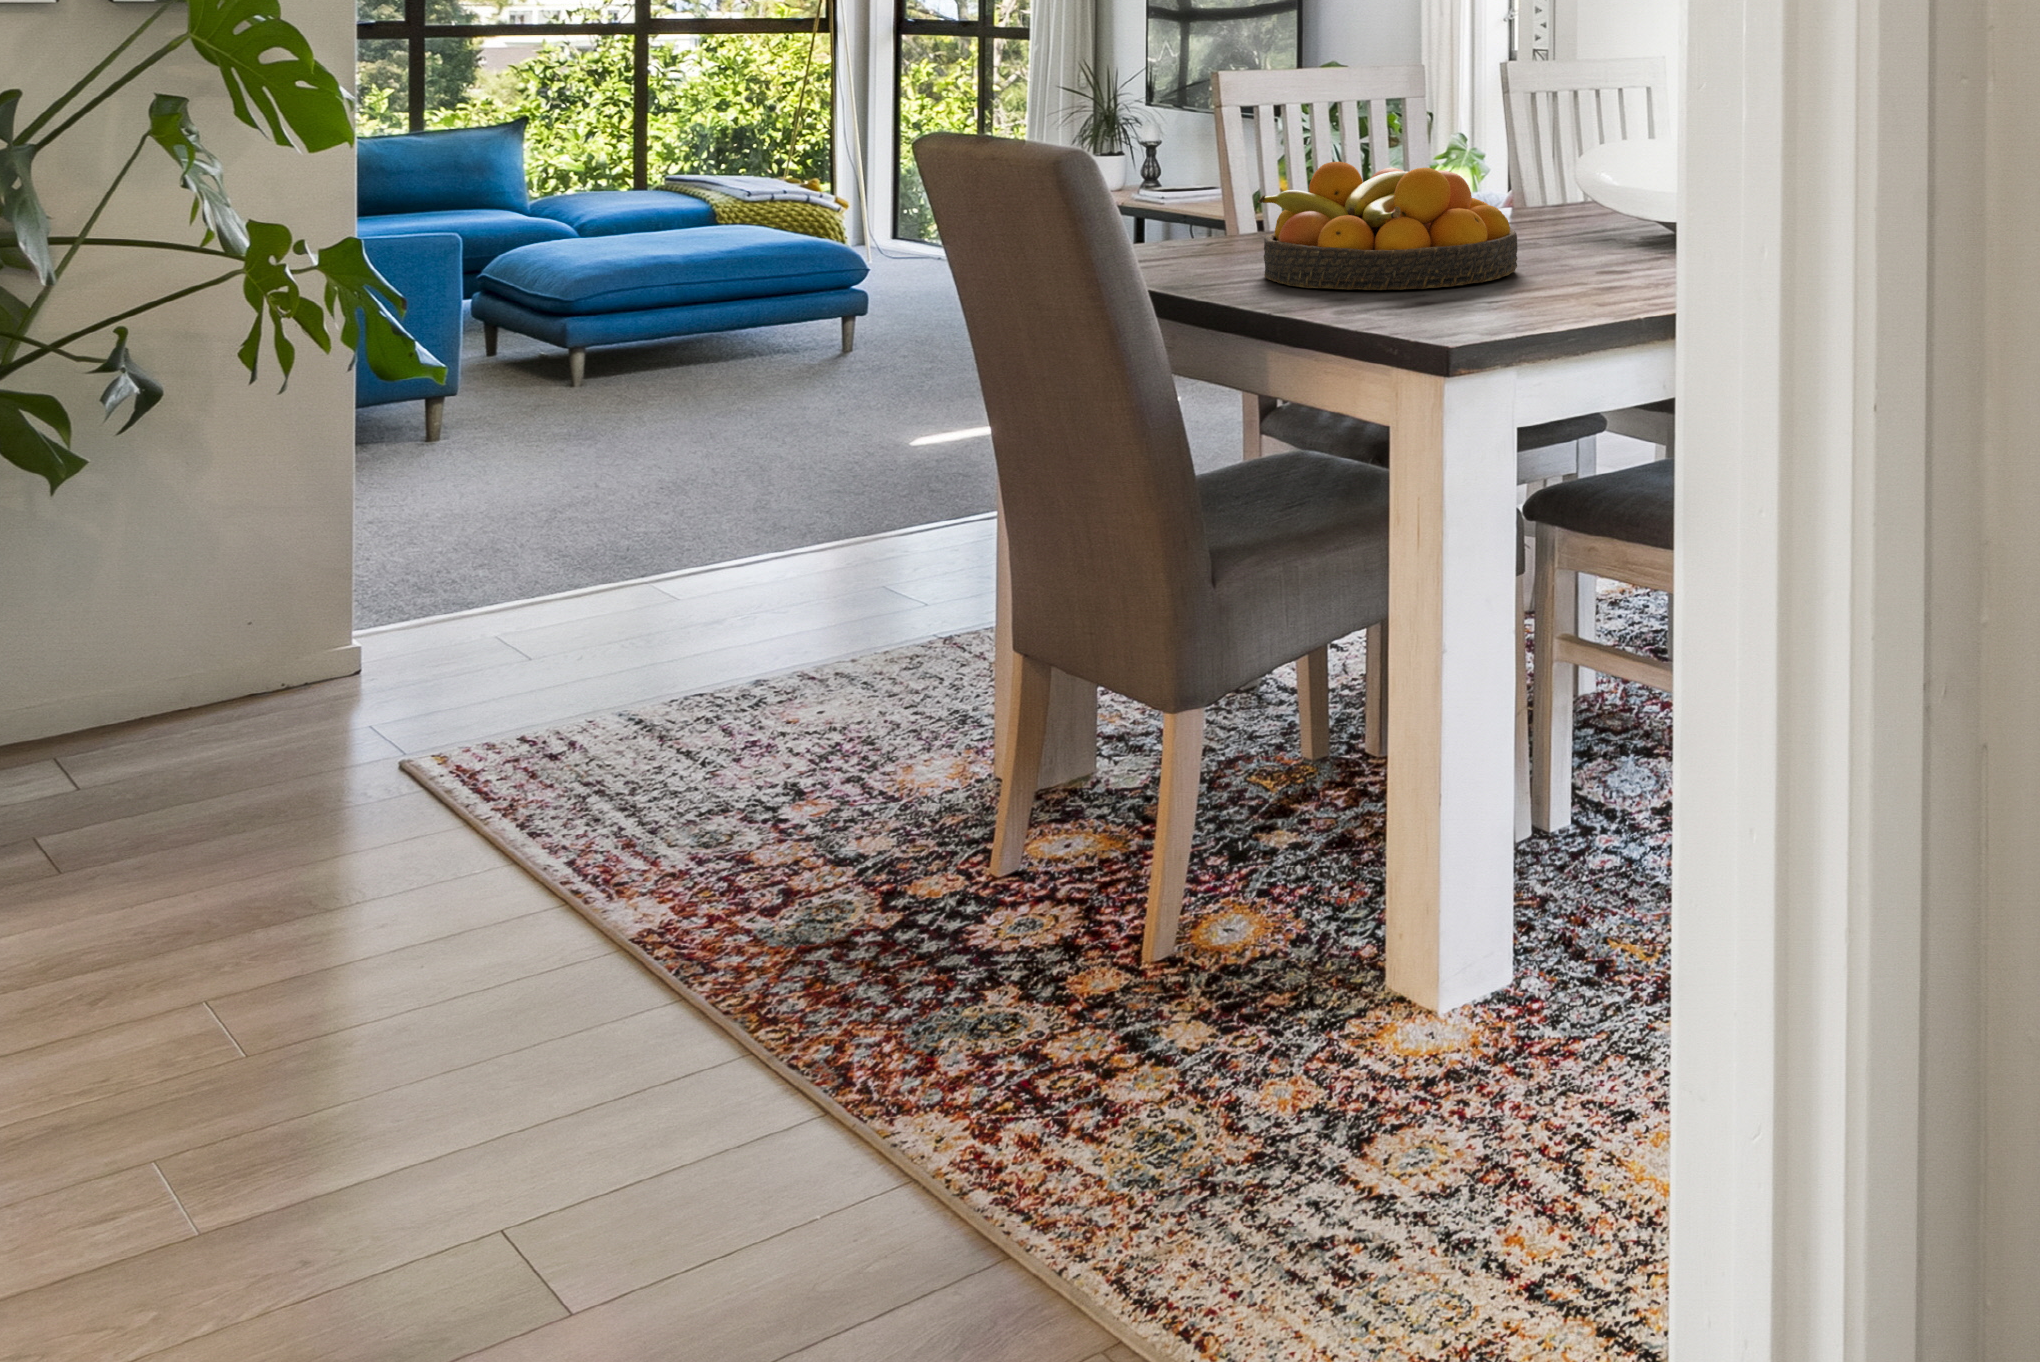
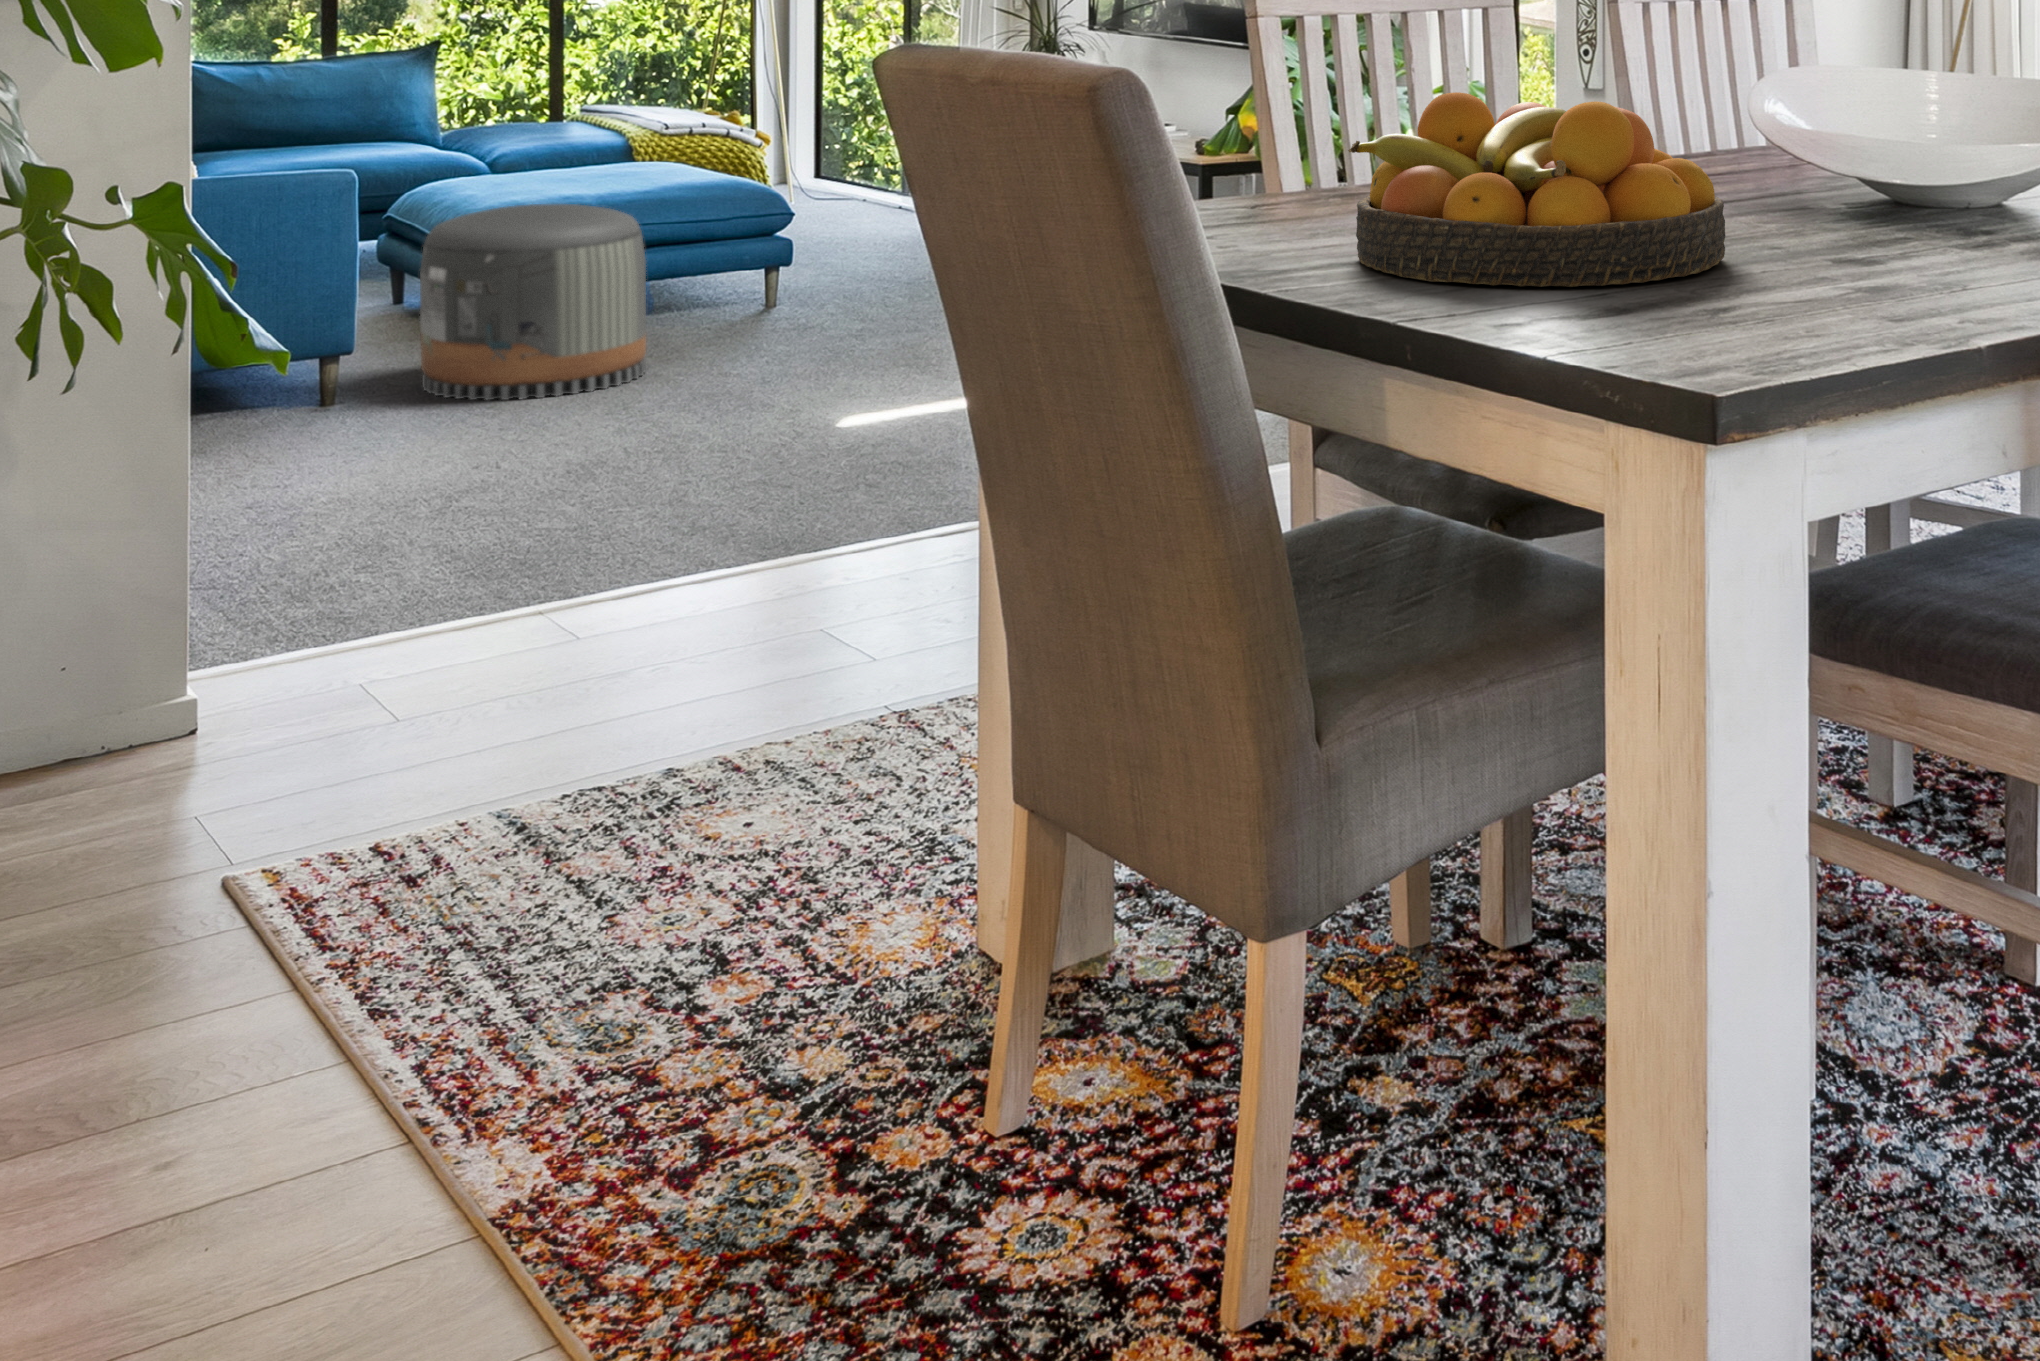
pouf: none [525,256,732,424] -> present [420,204,646,400]

